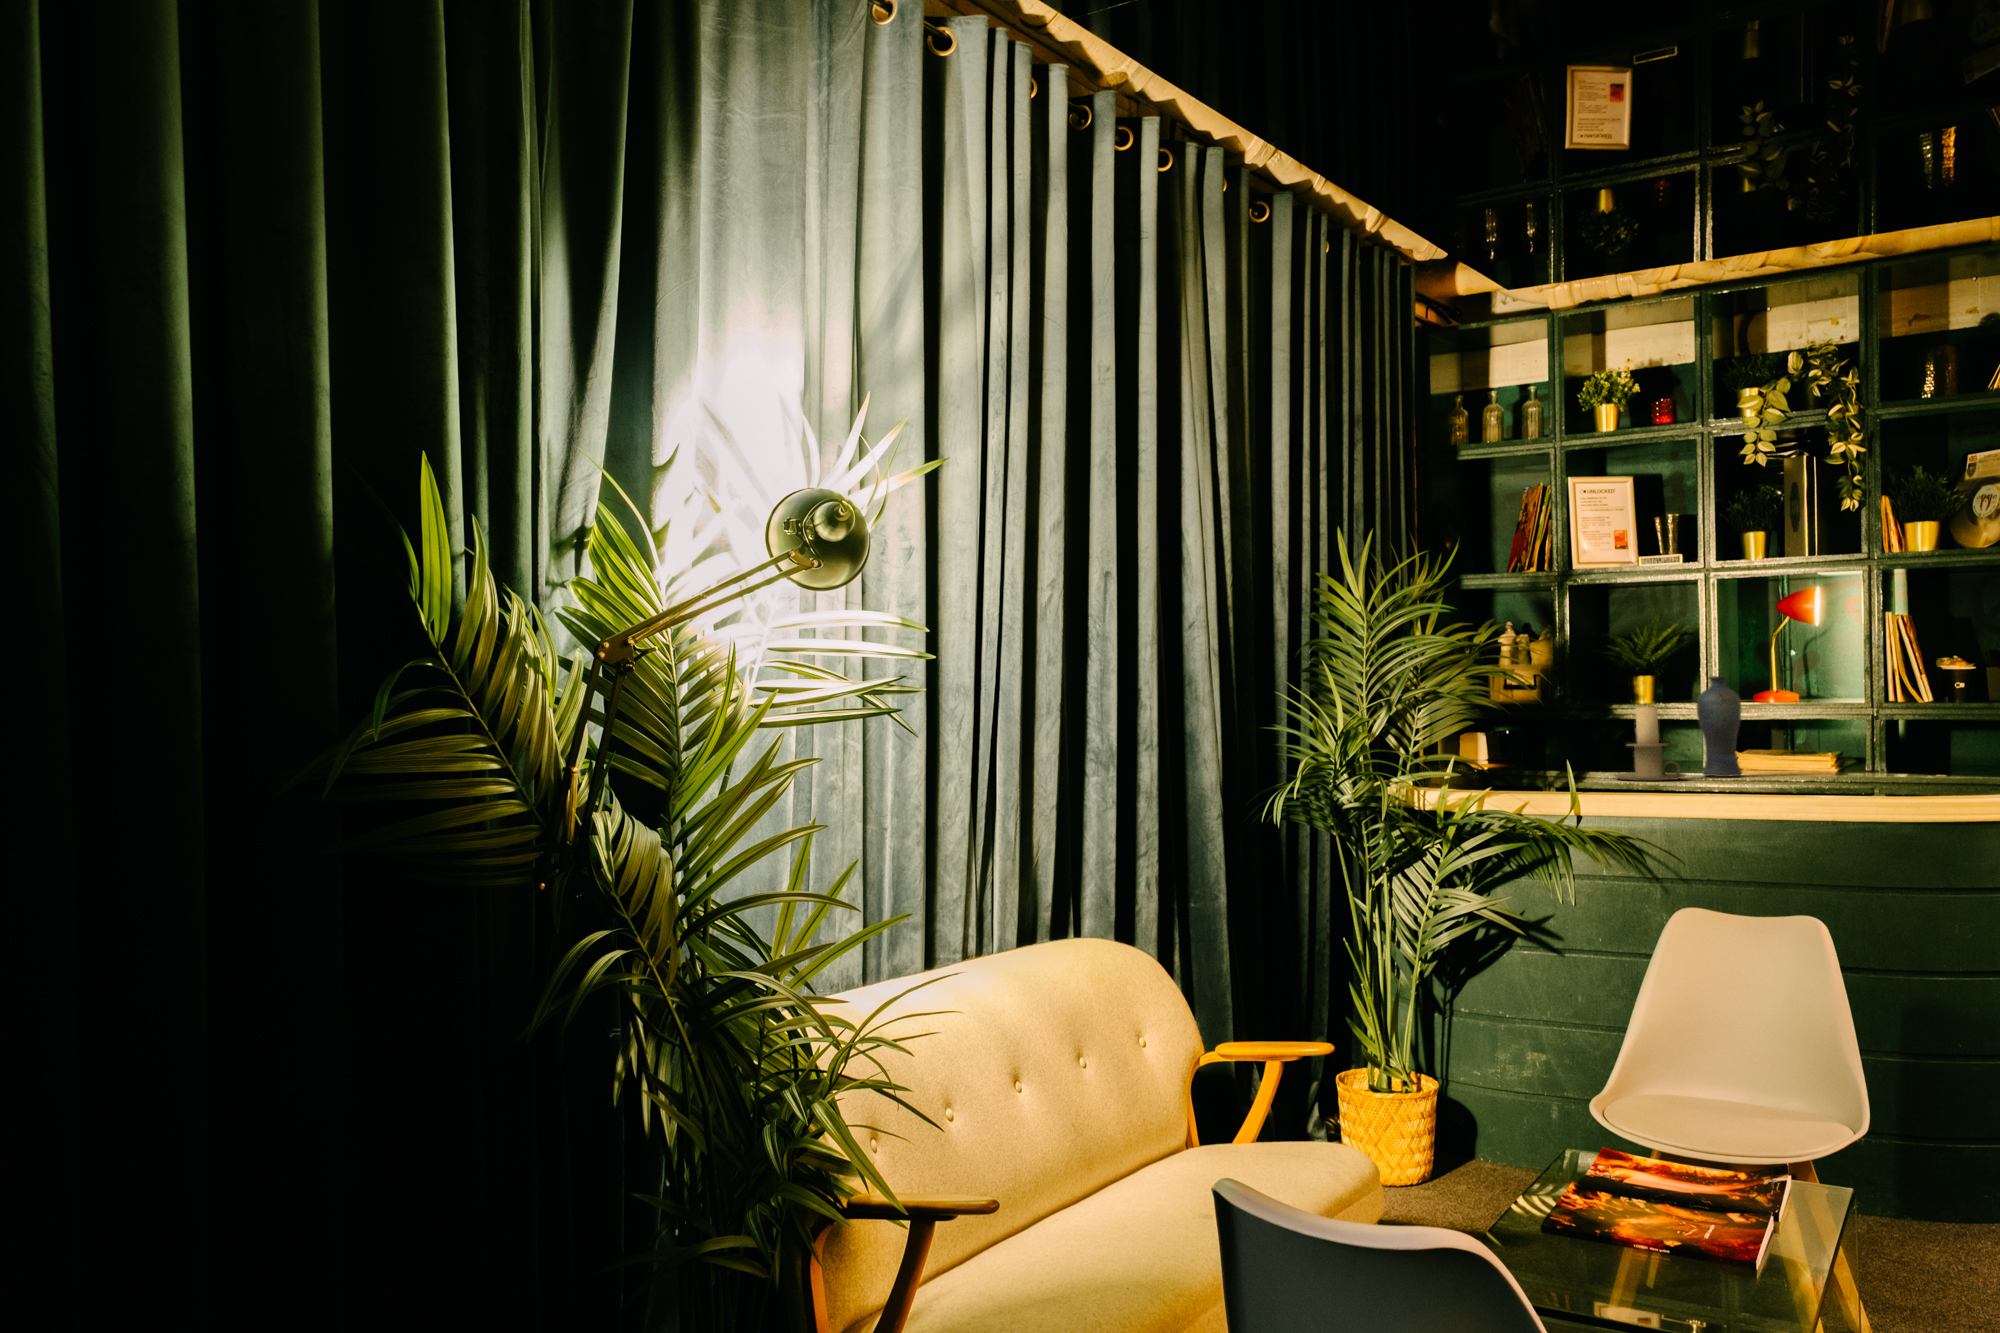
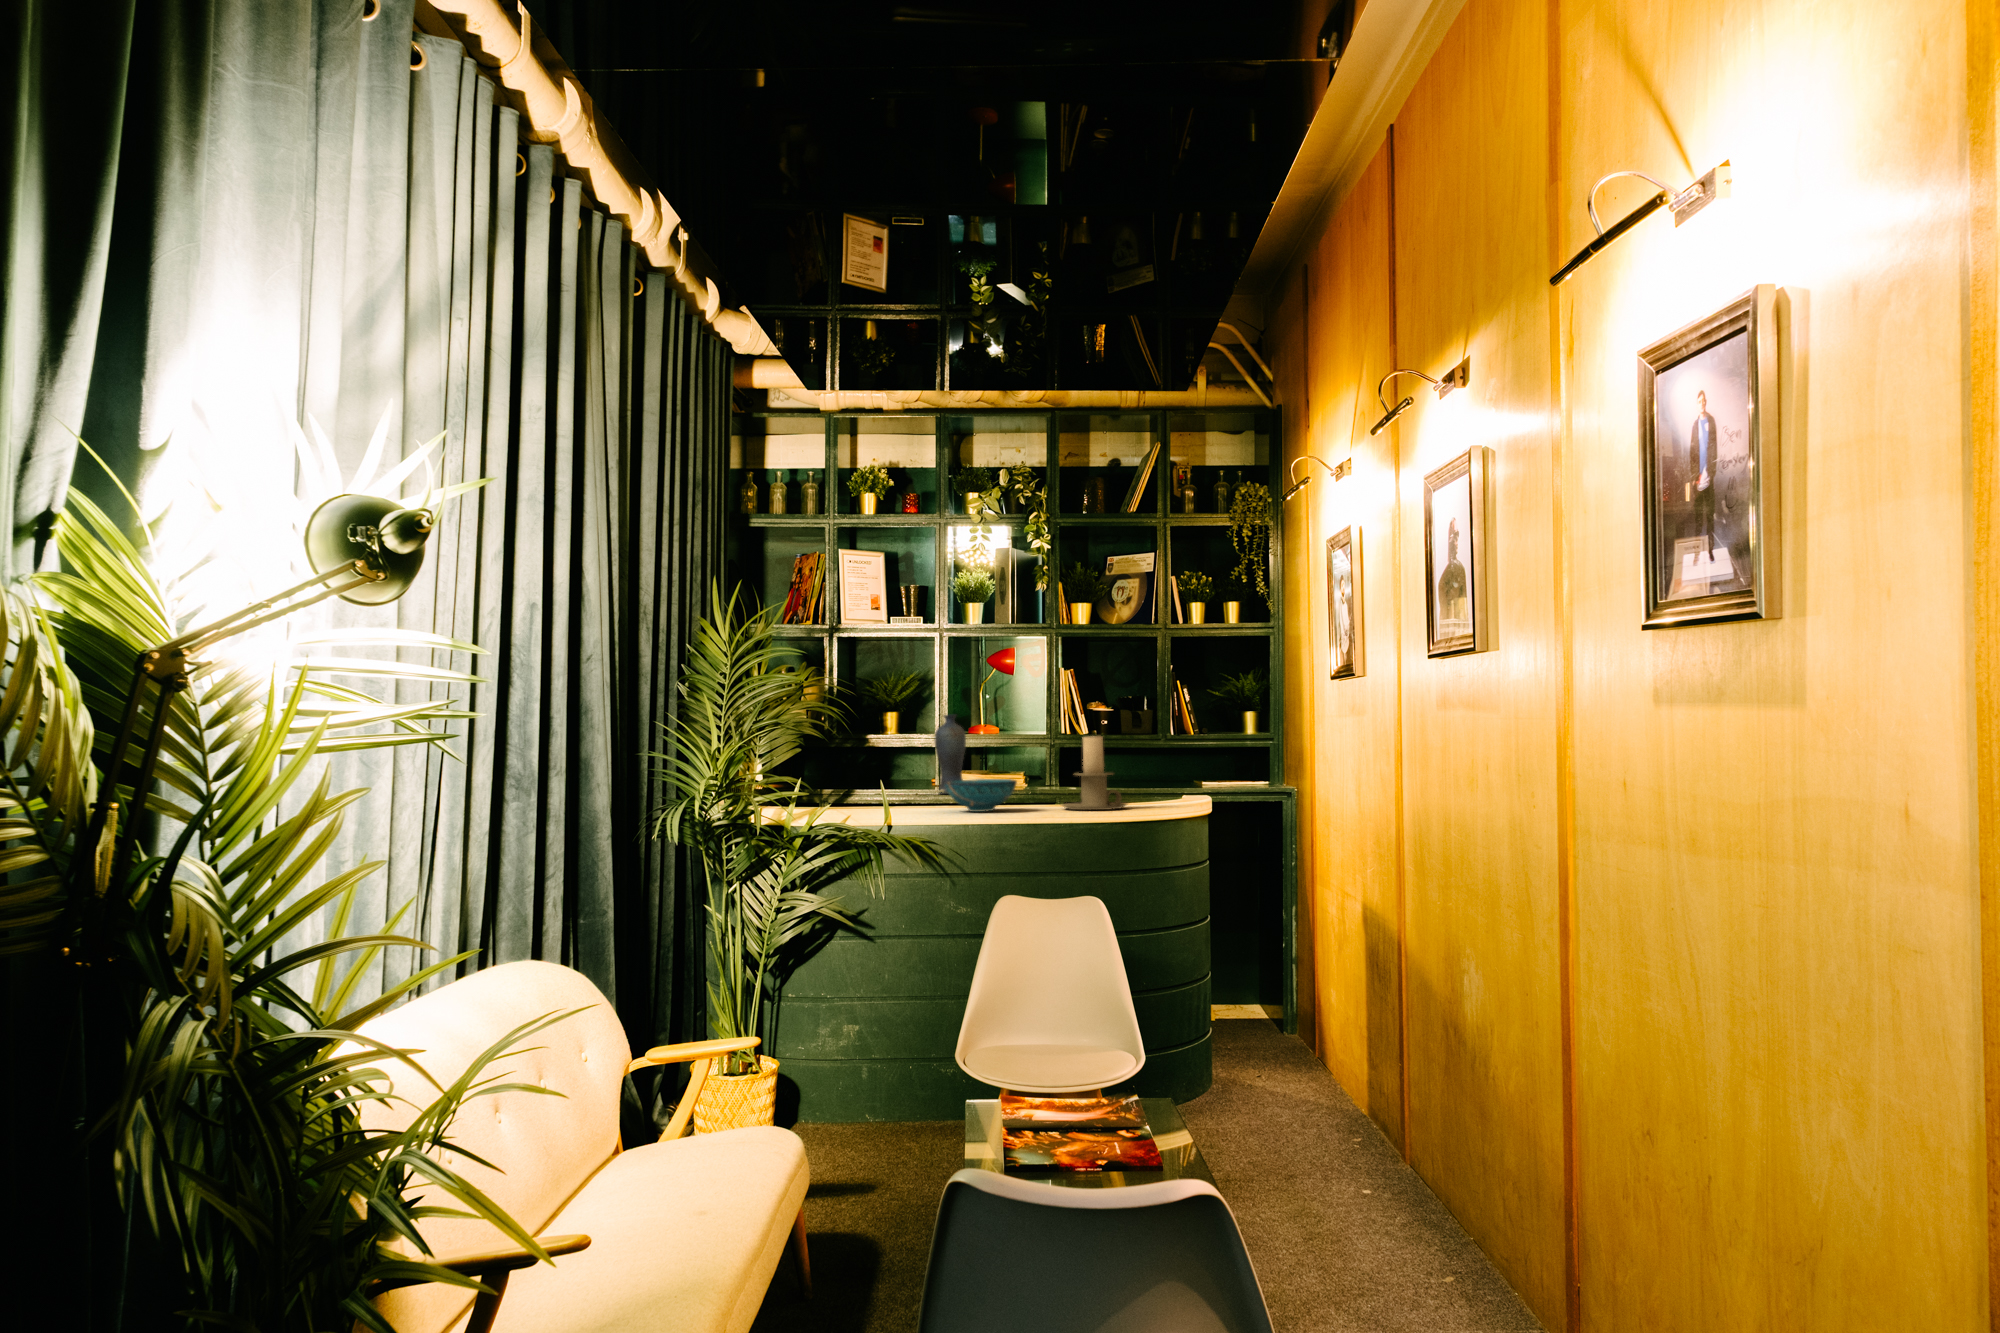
candle holder: present [1613,707,1685,781] -> present [1062,736,1127,810]
decorative bowl: none [1655,762,1760,804] -> present [944,779,1017,812]

